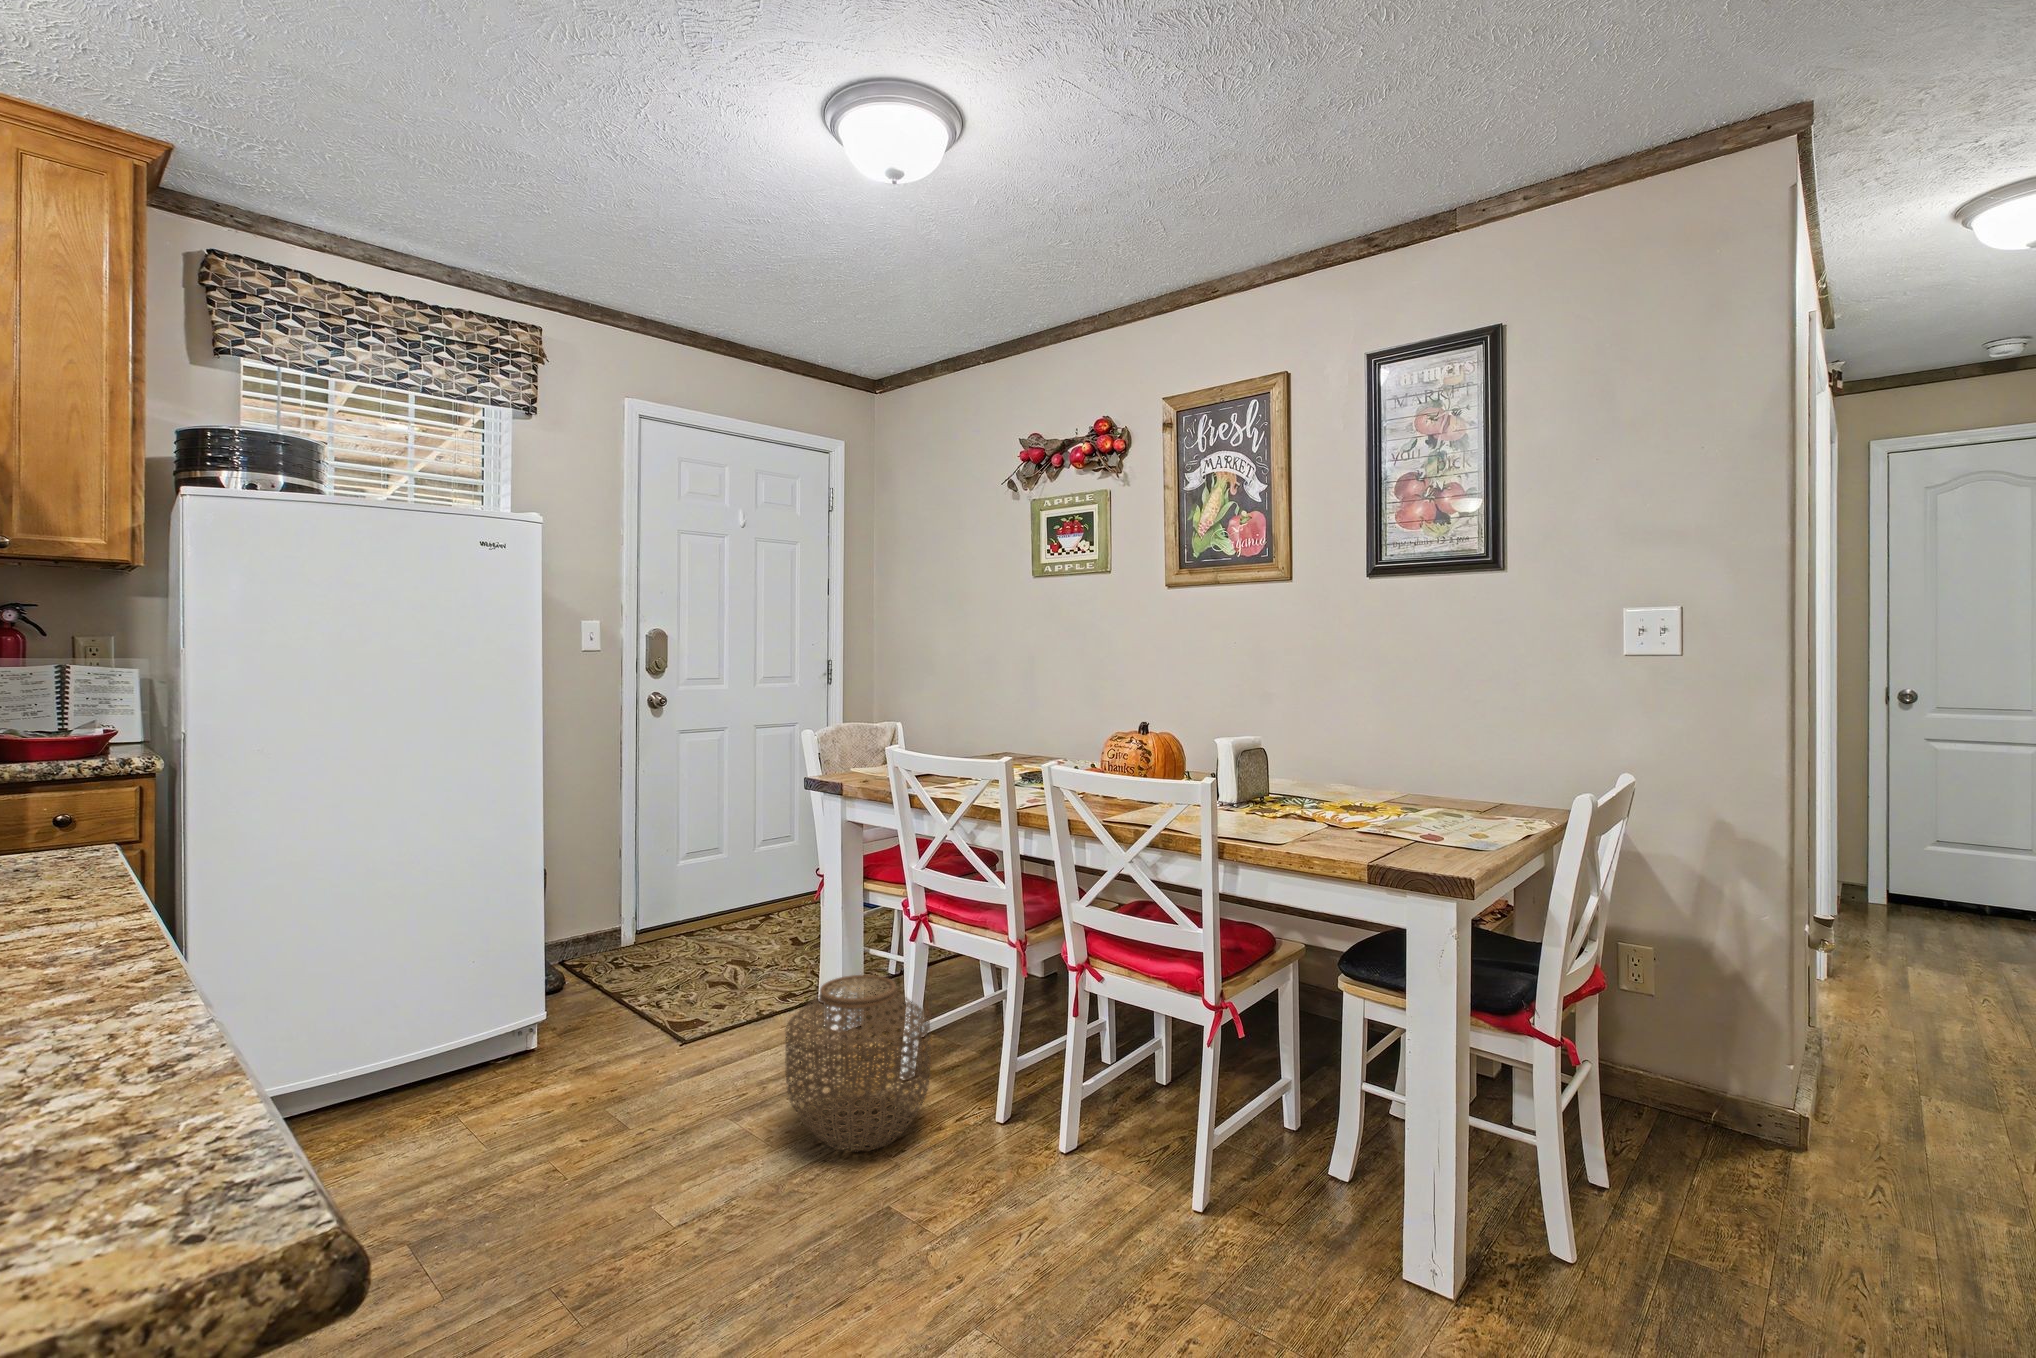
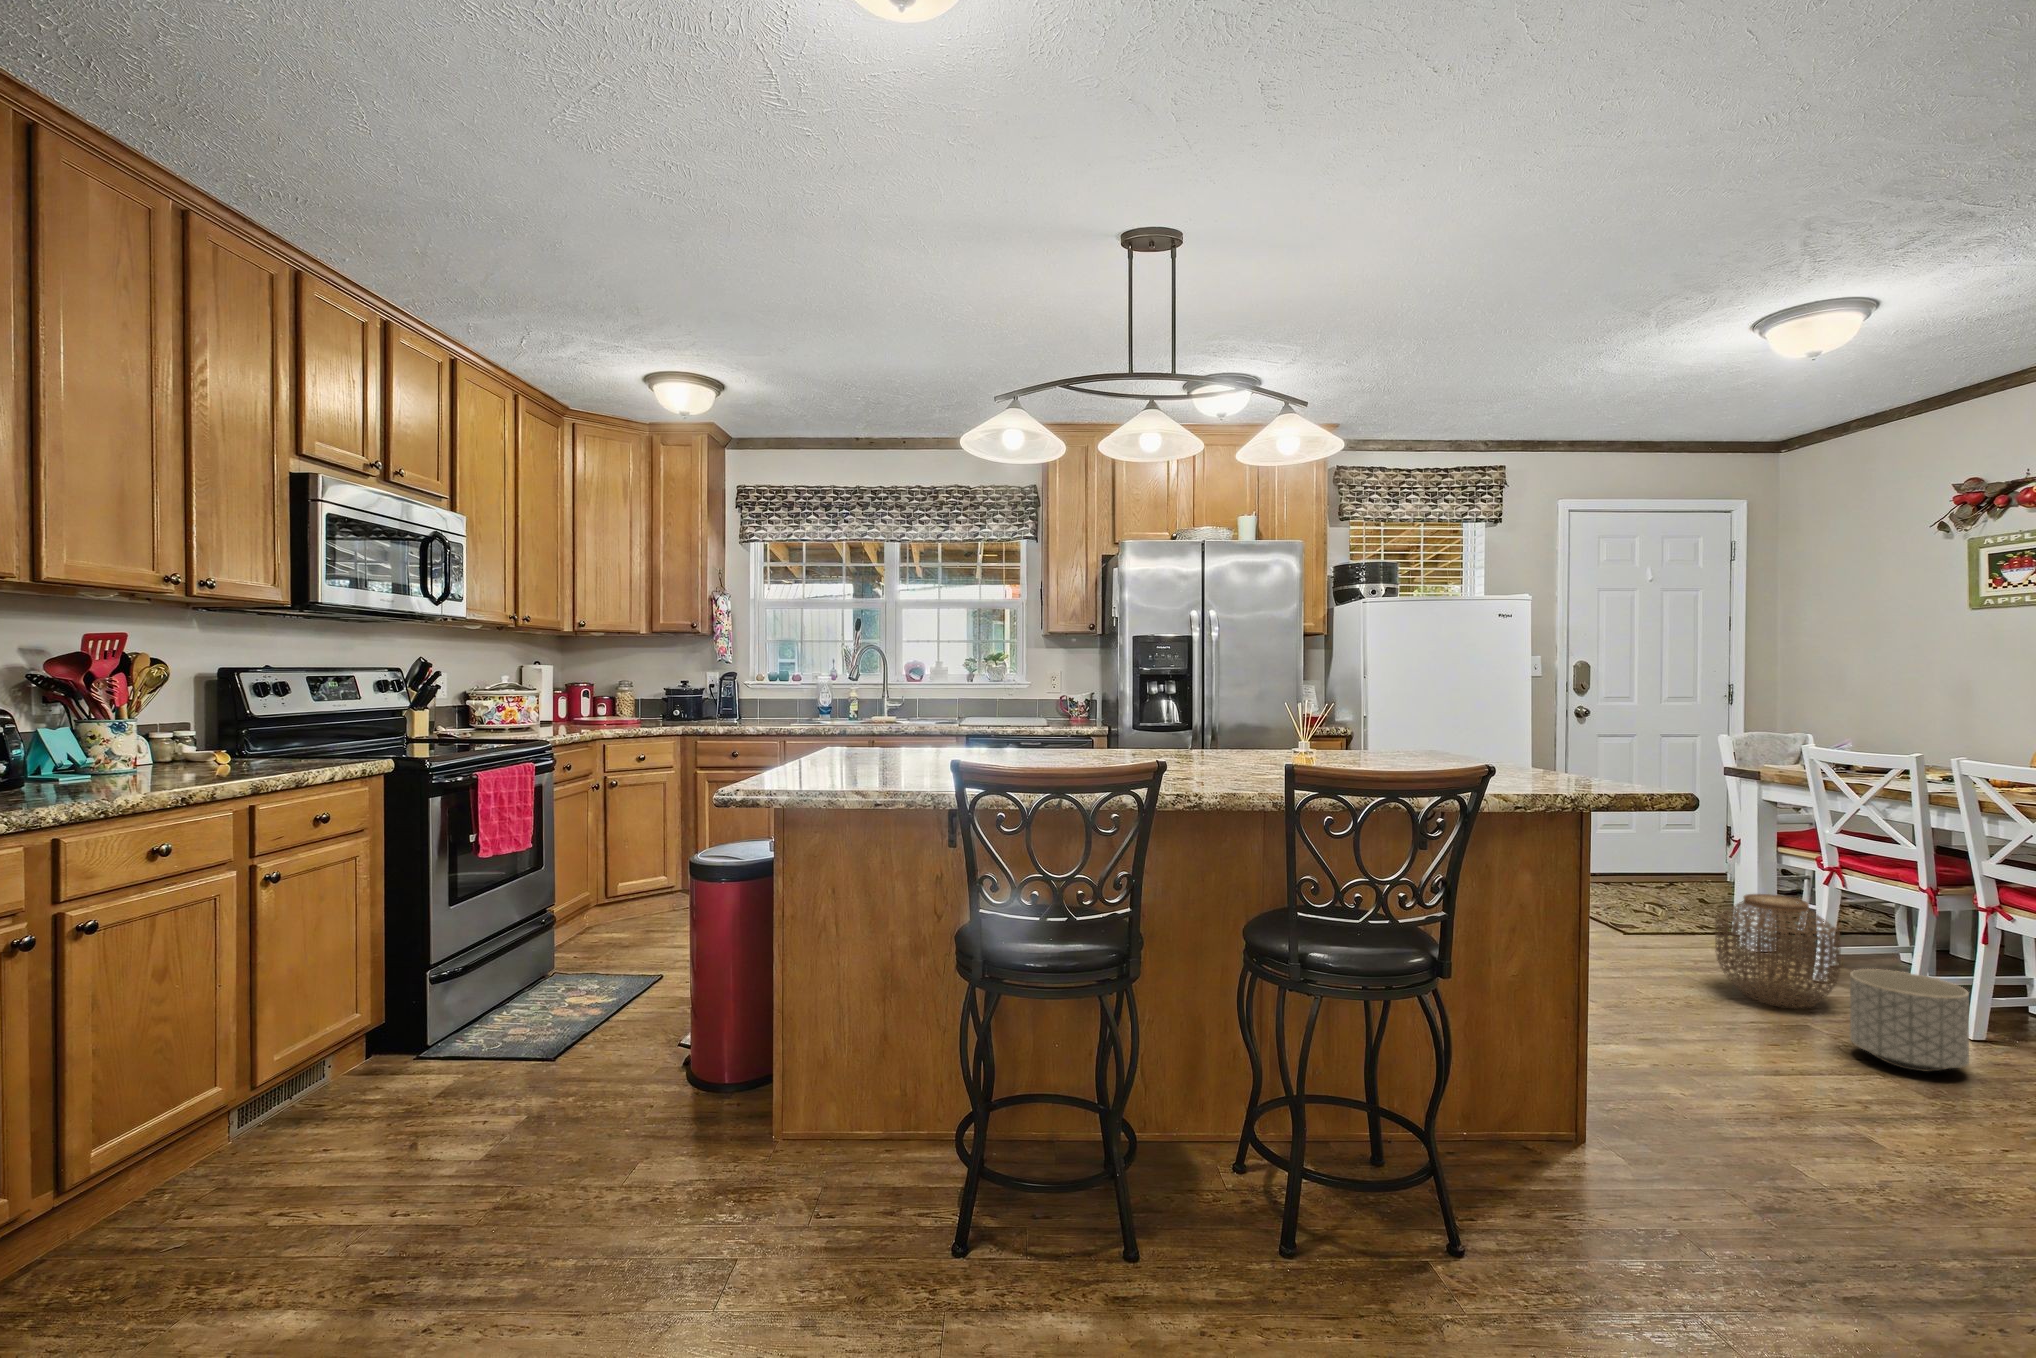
planter: none [943,1085,1070,1249] -> present [1850,969,1969,1072]

